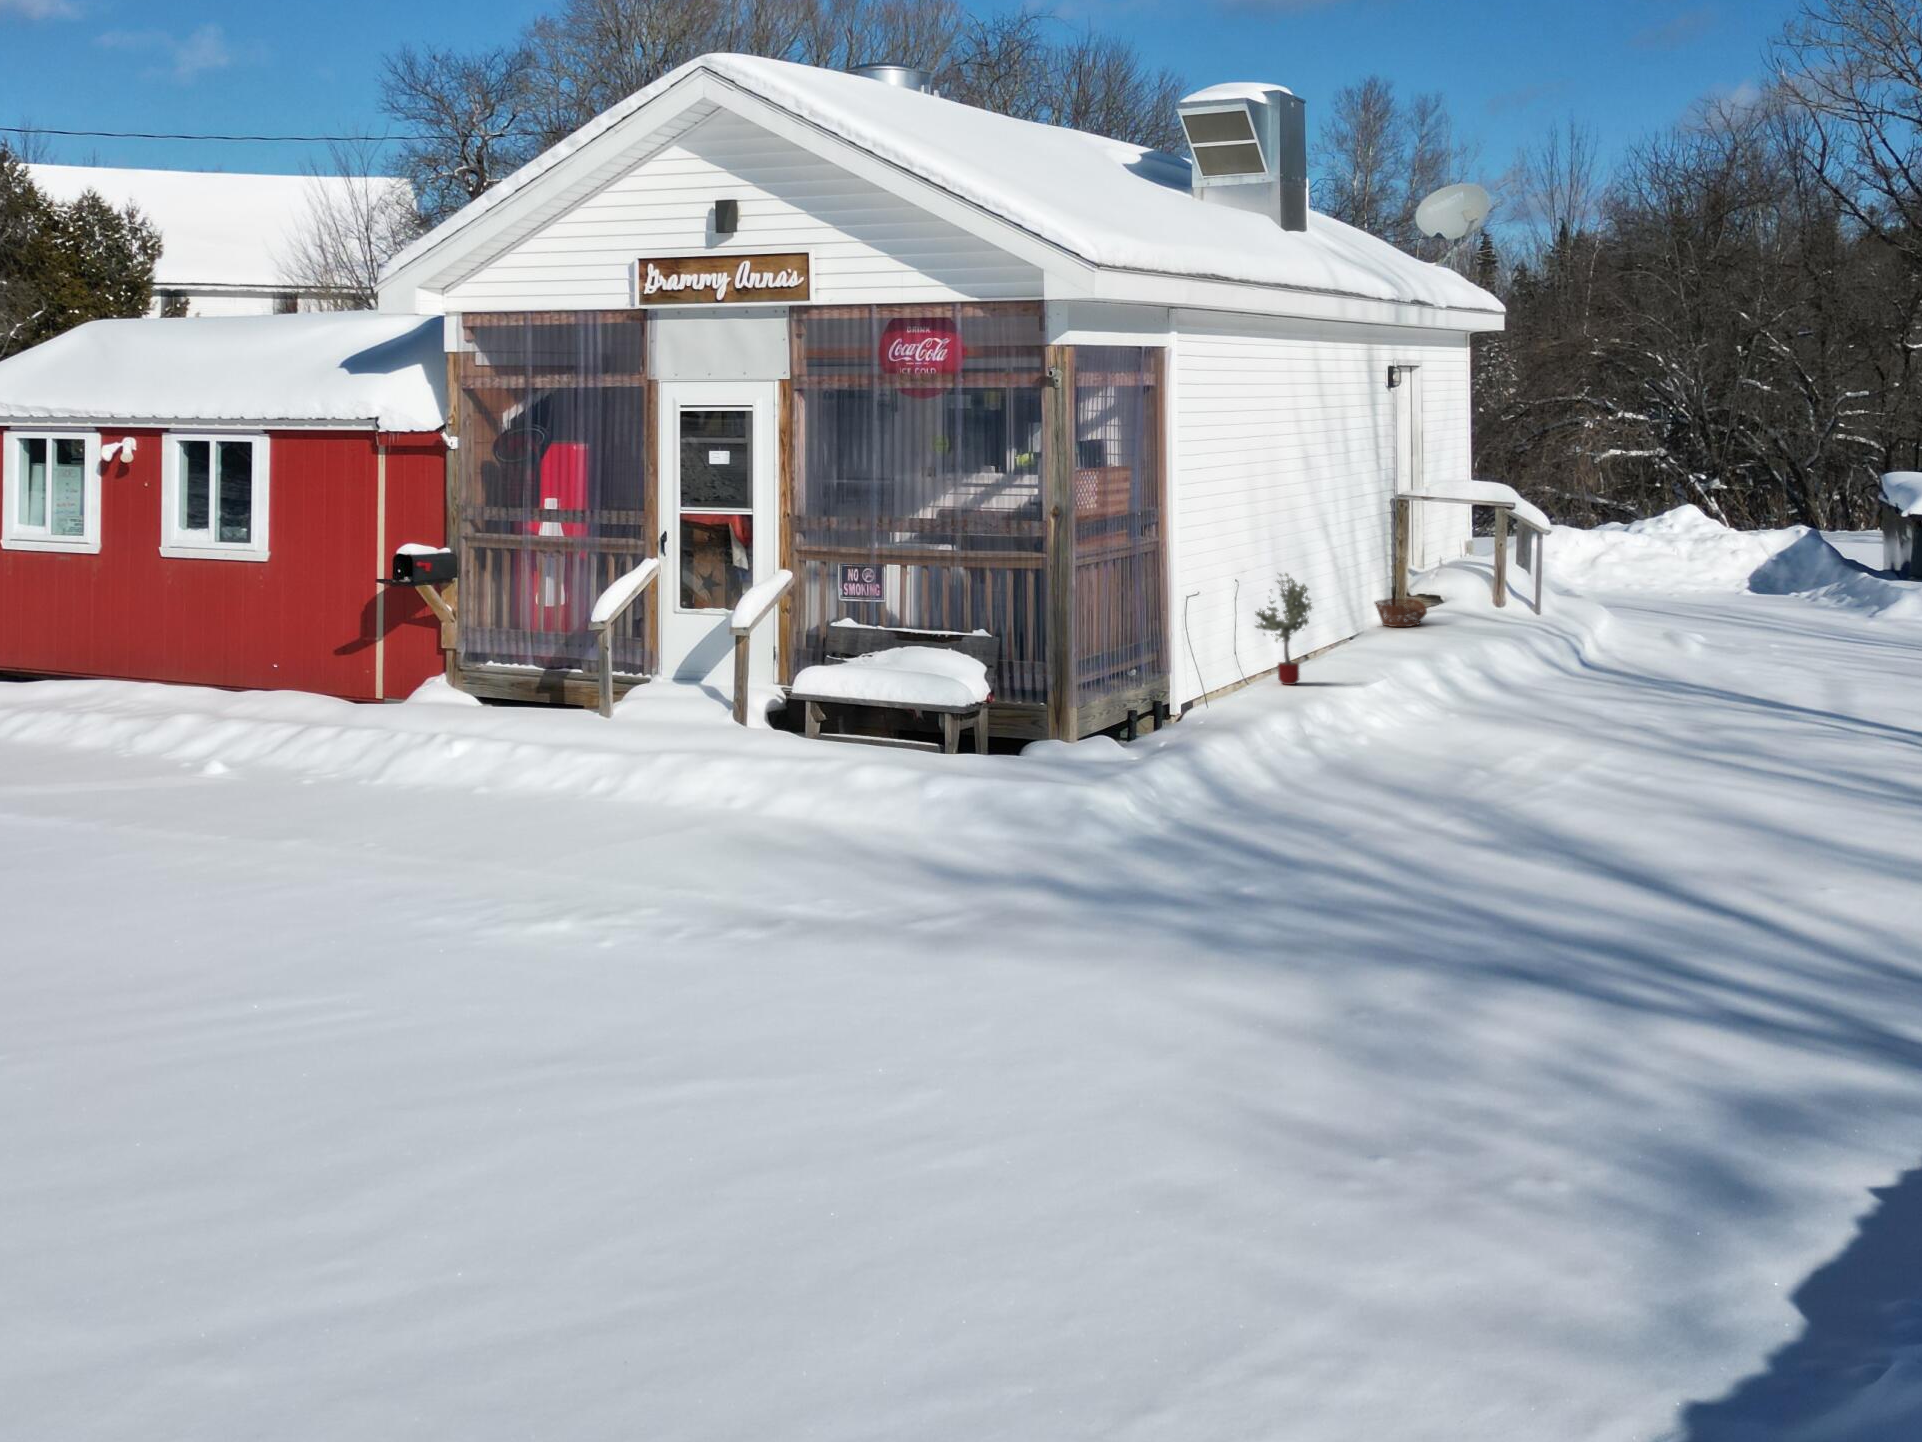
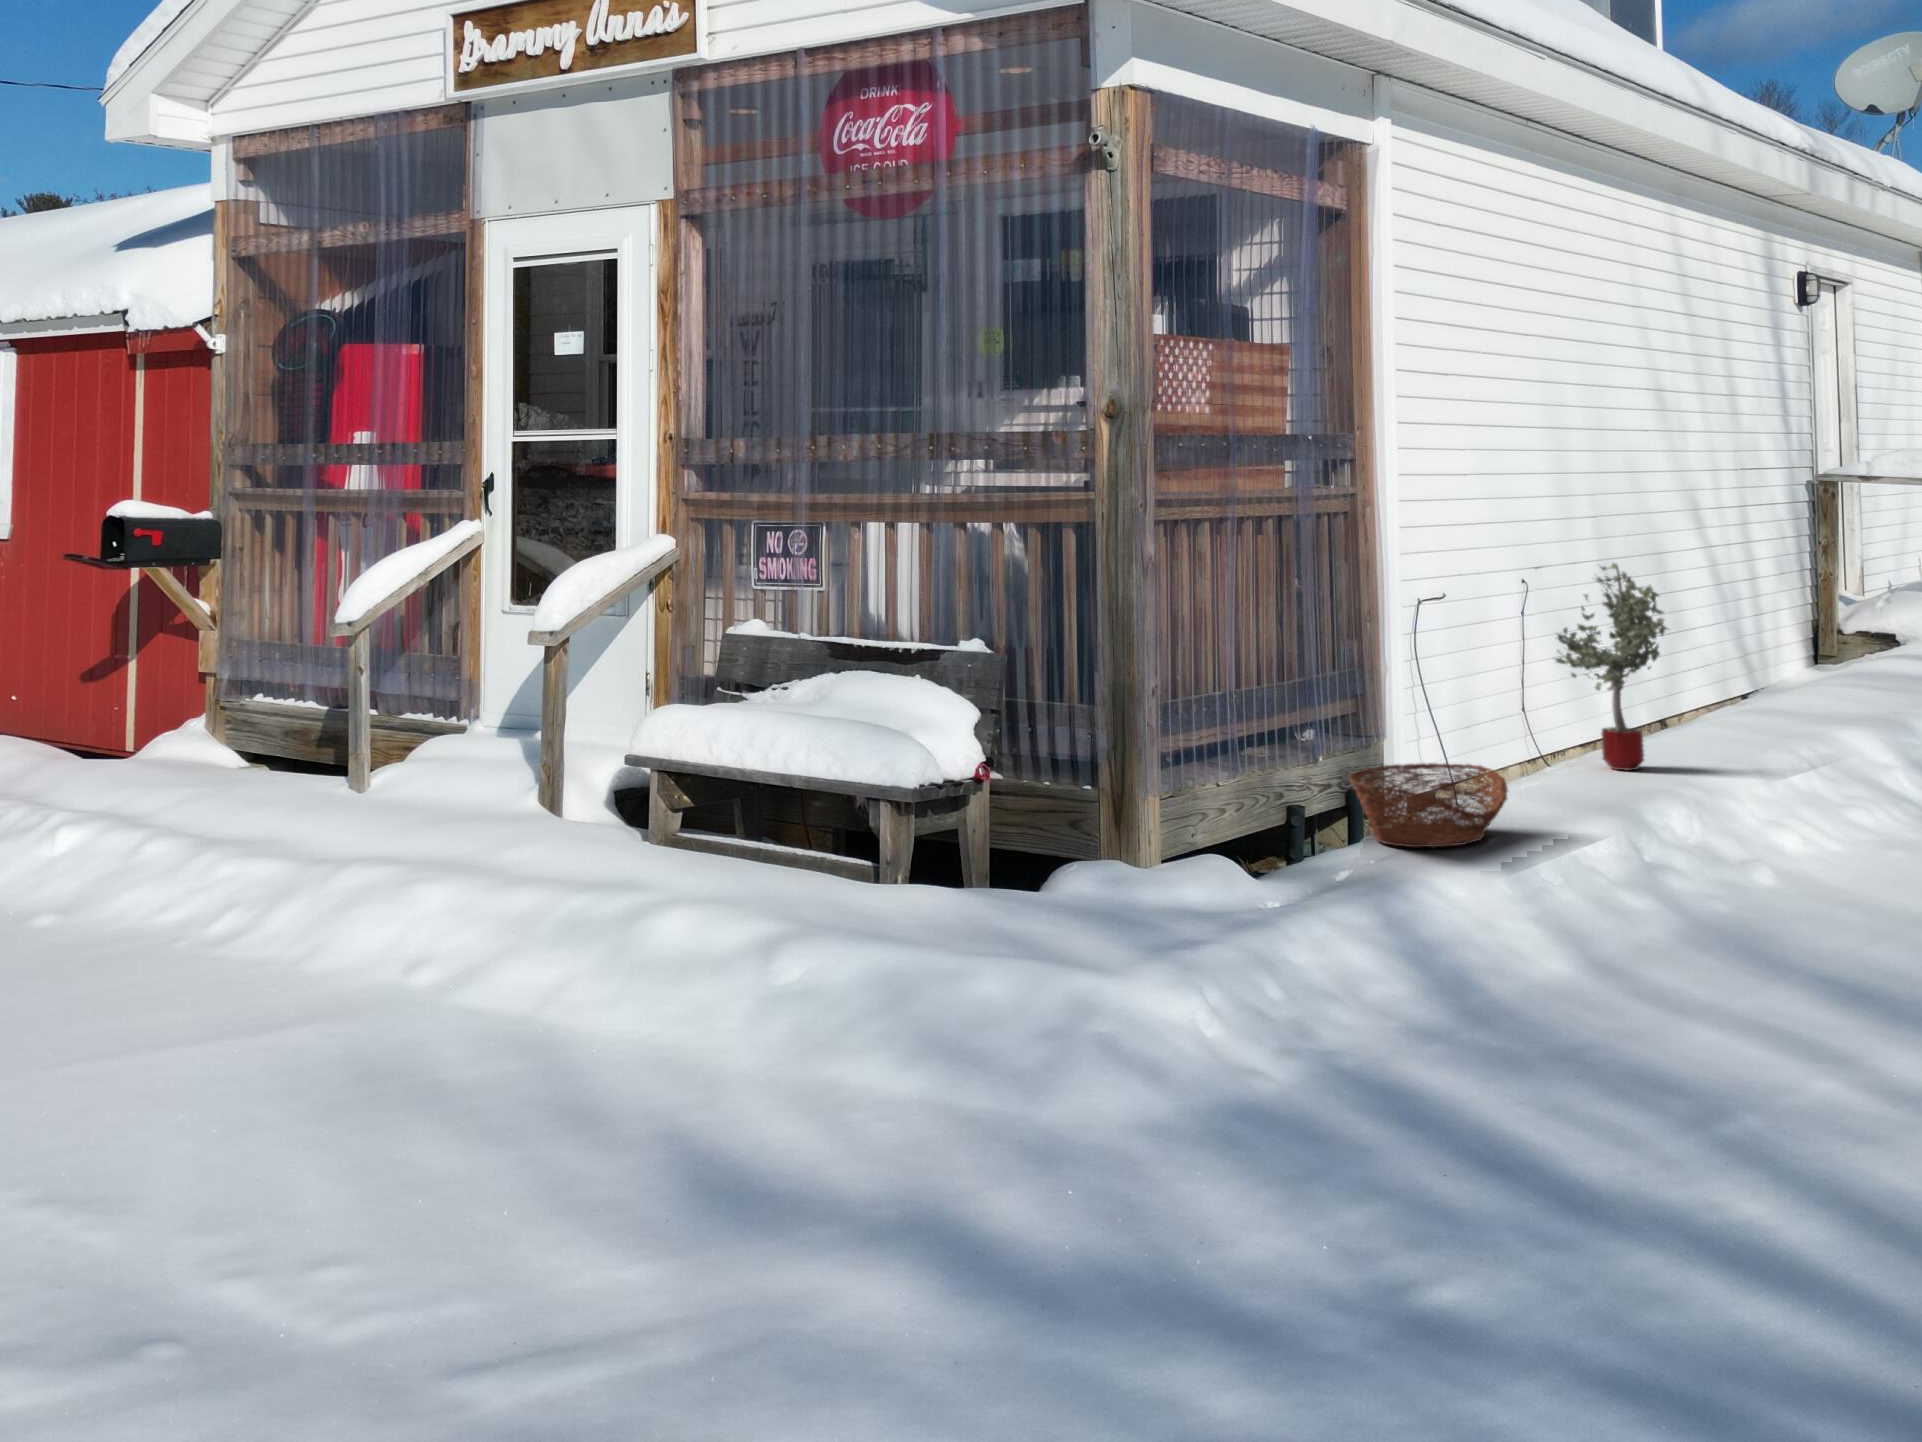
basket: present [1375,599,1427,627] -> present [1349,763,1508,848]

